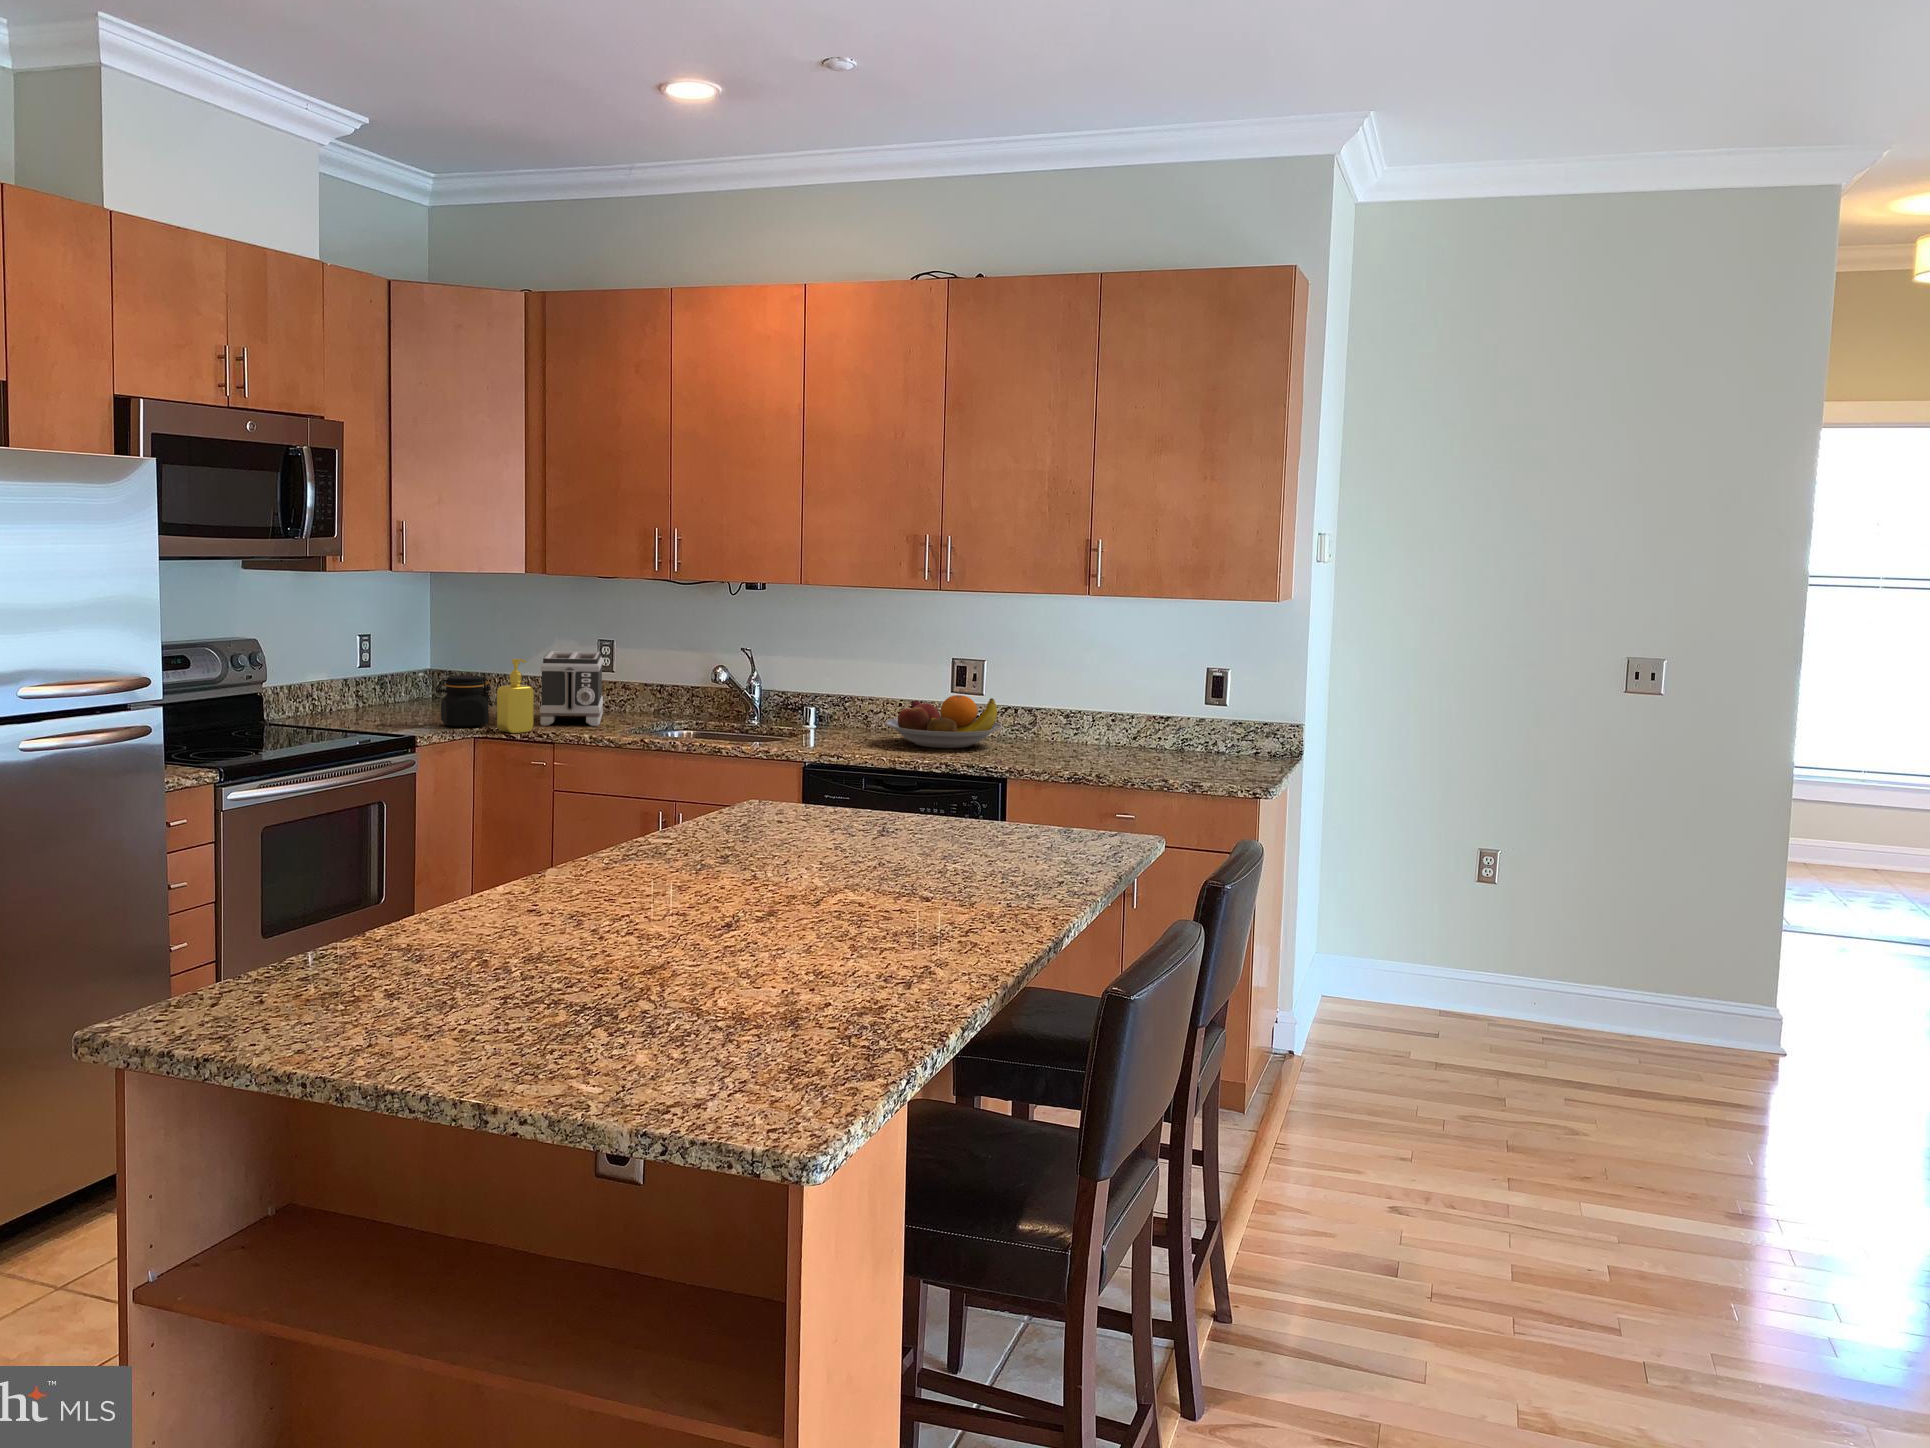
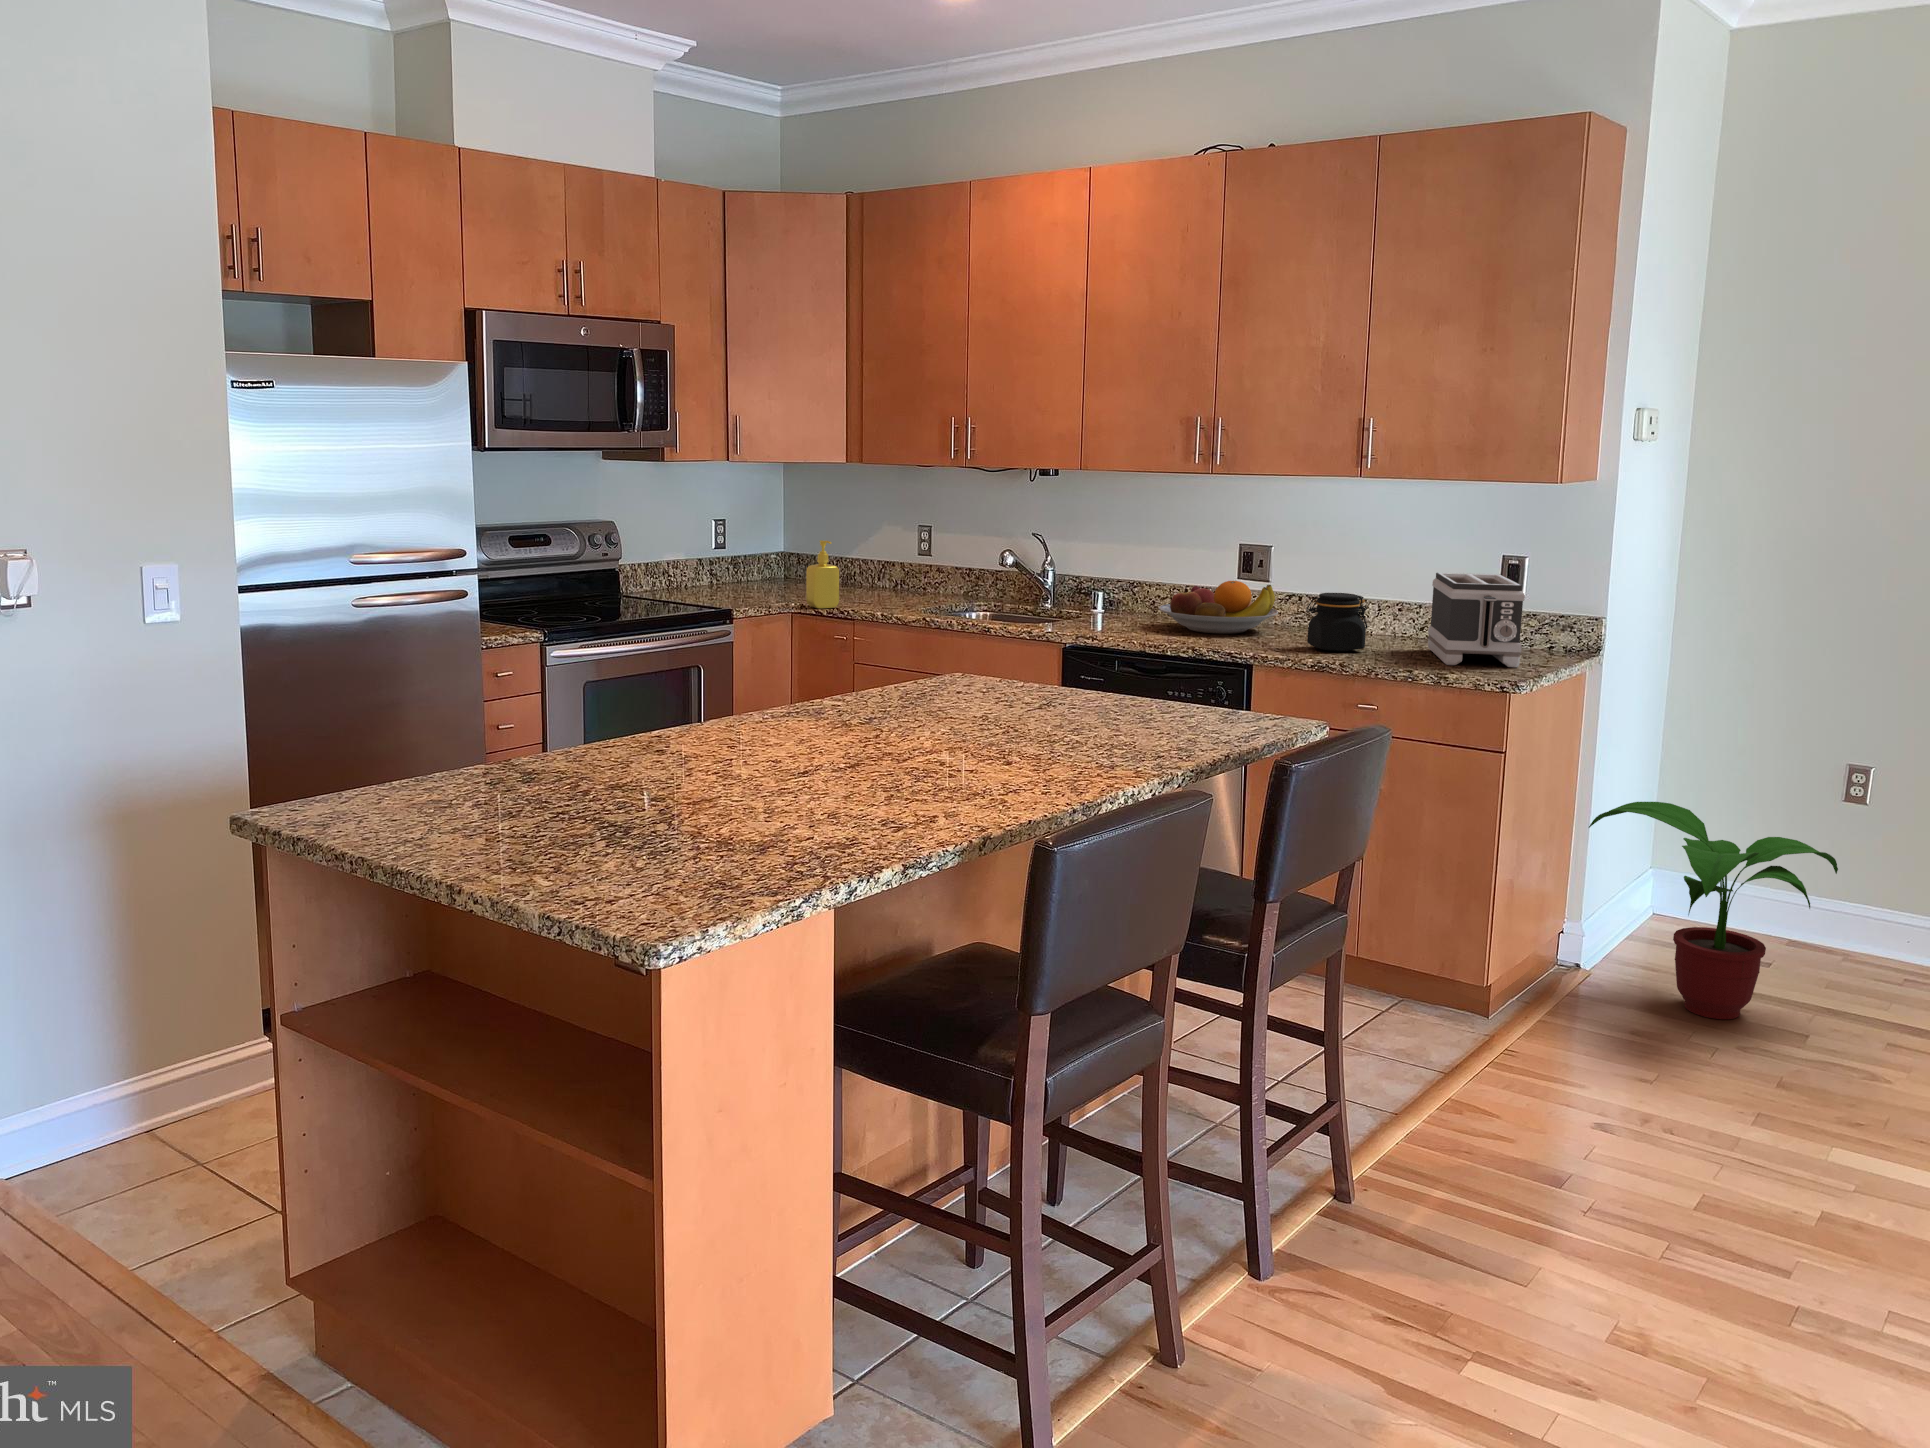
toaster: present [540,651,603,726] -> present [1428,573,1525,668]
jar: present [436,675,492,727] -> present [1306,593,1367,652]
potted plant: none [1298,892,1506,1089] -> present [1589,802,1838,1019]

